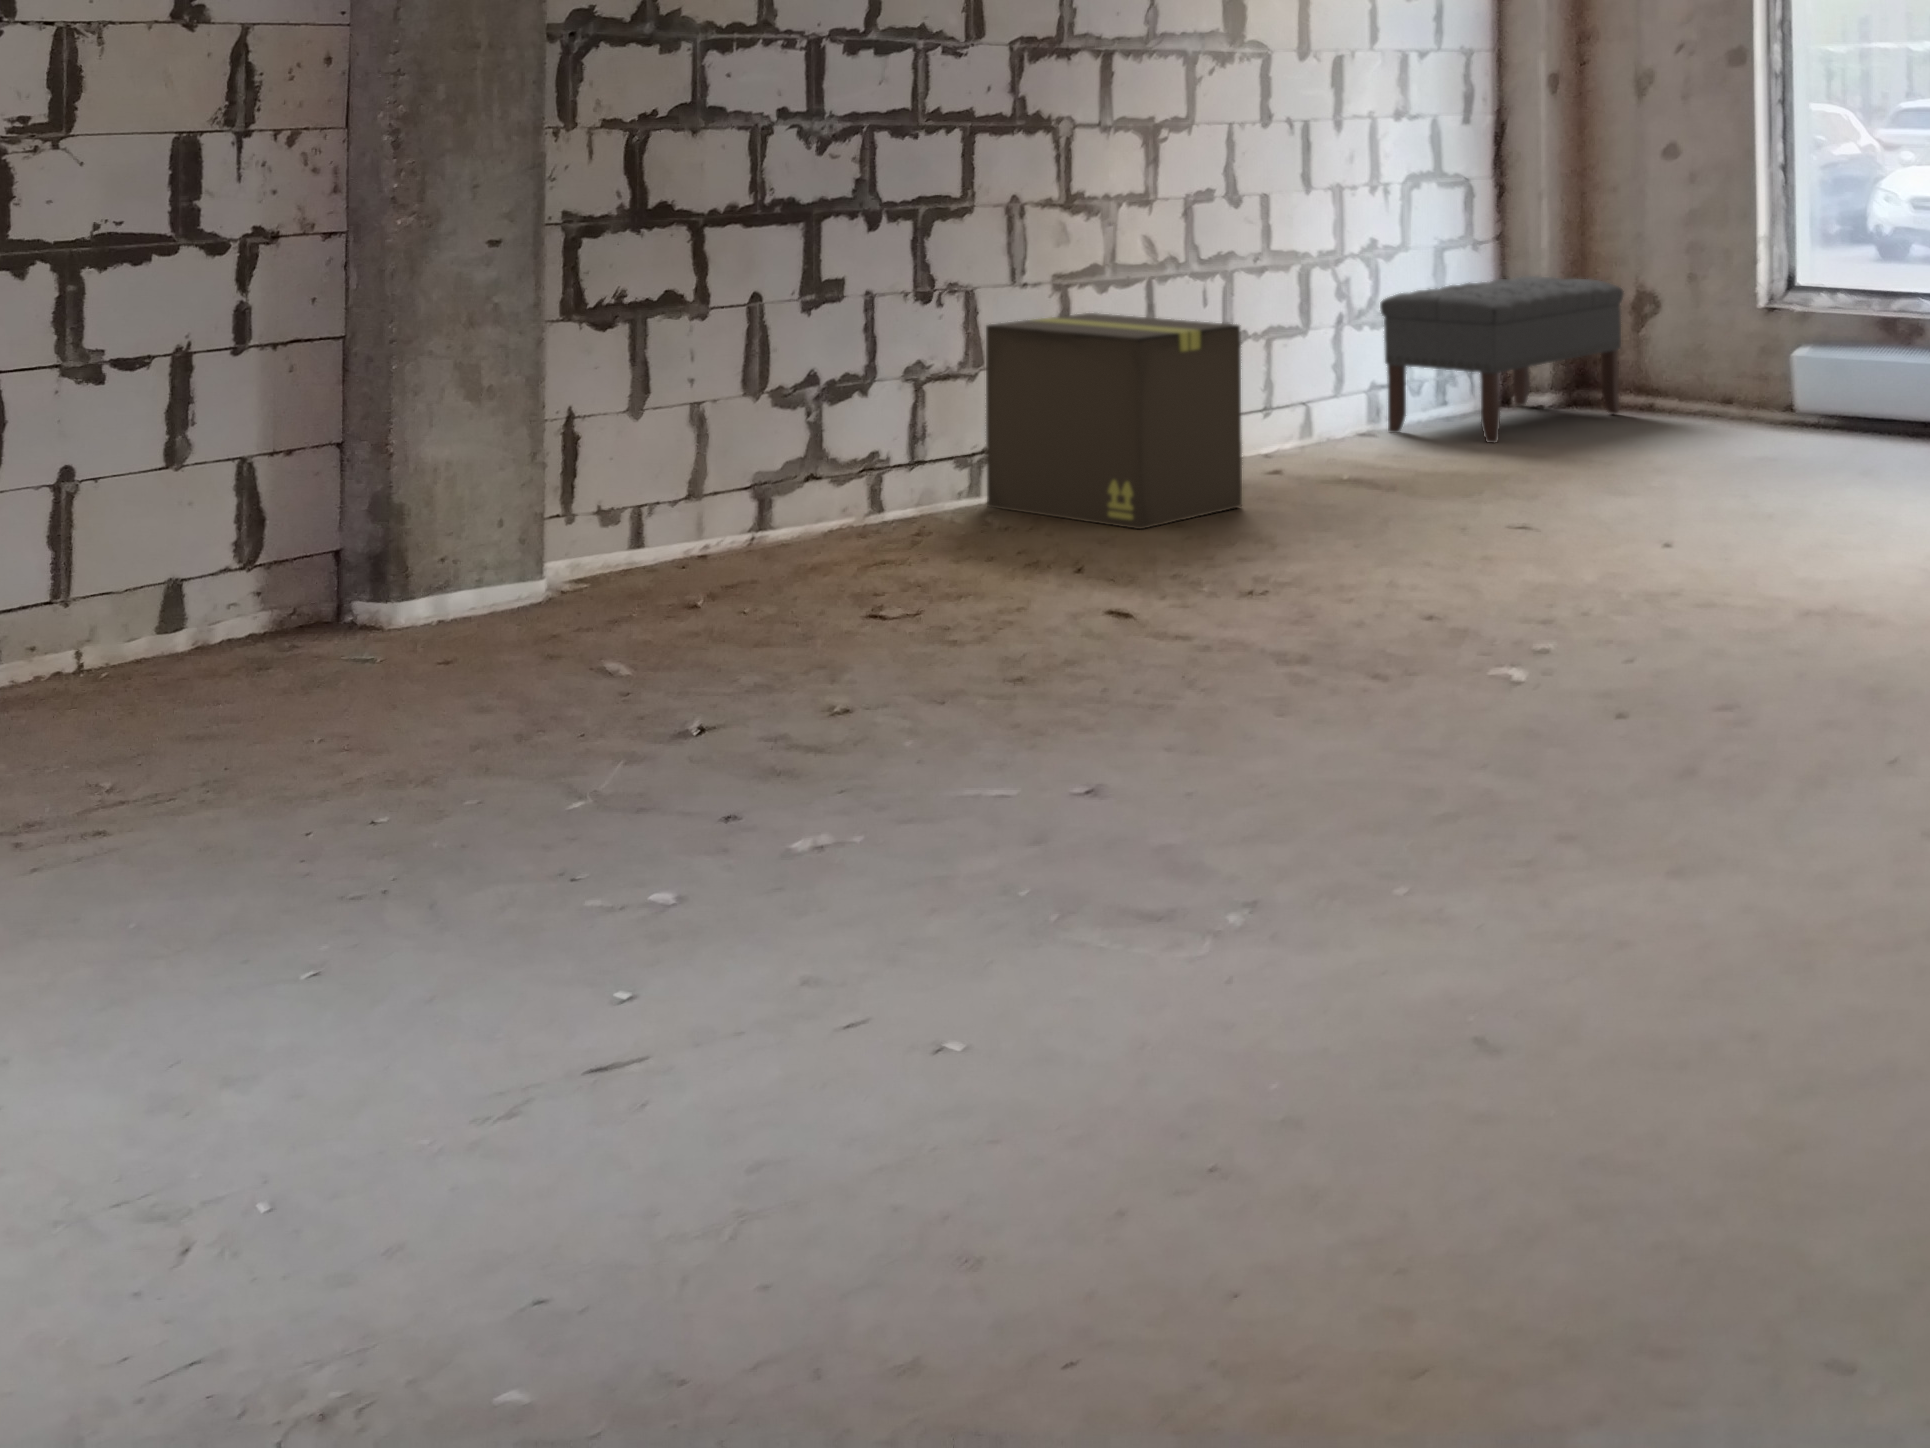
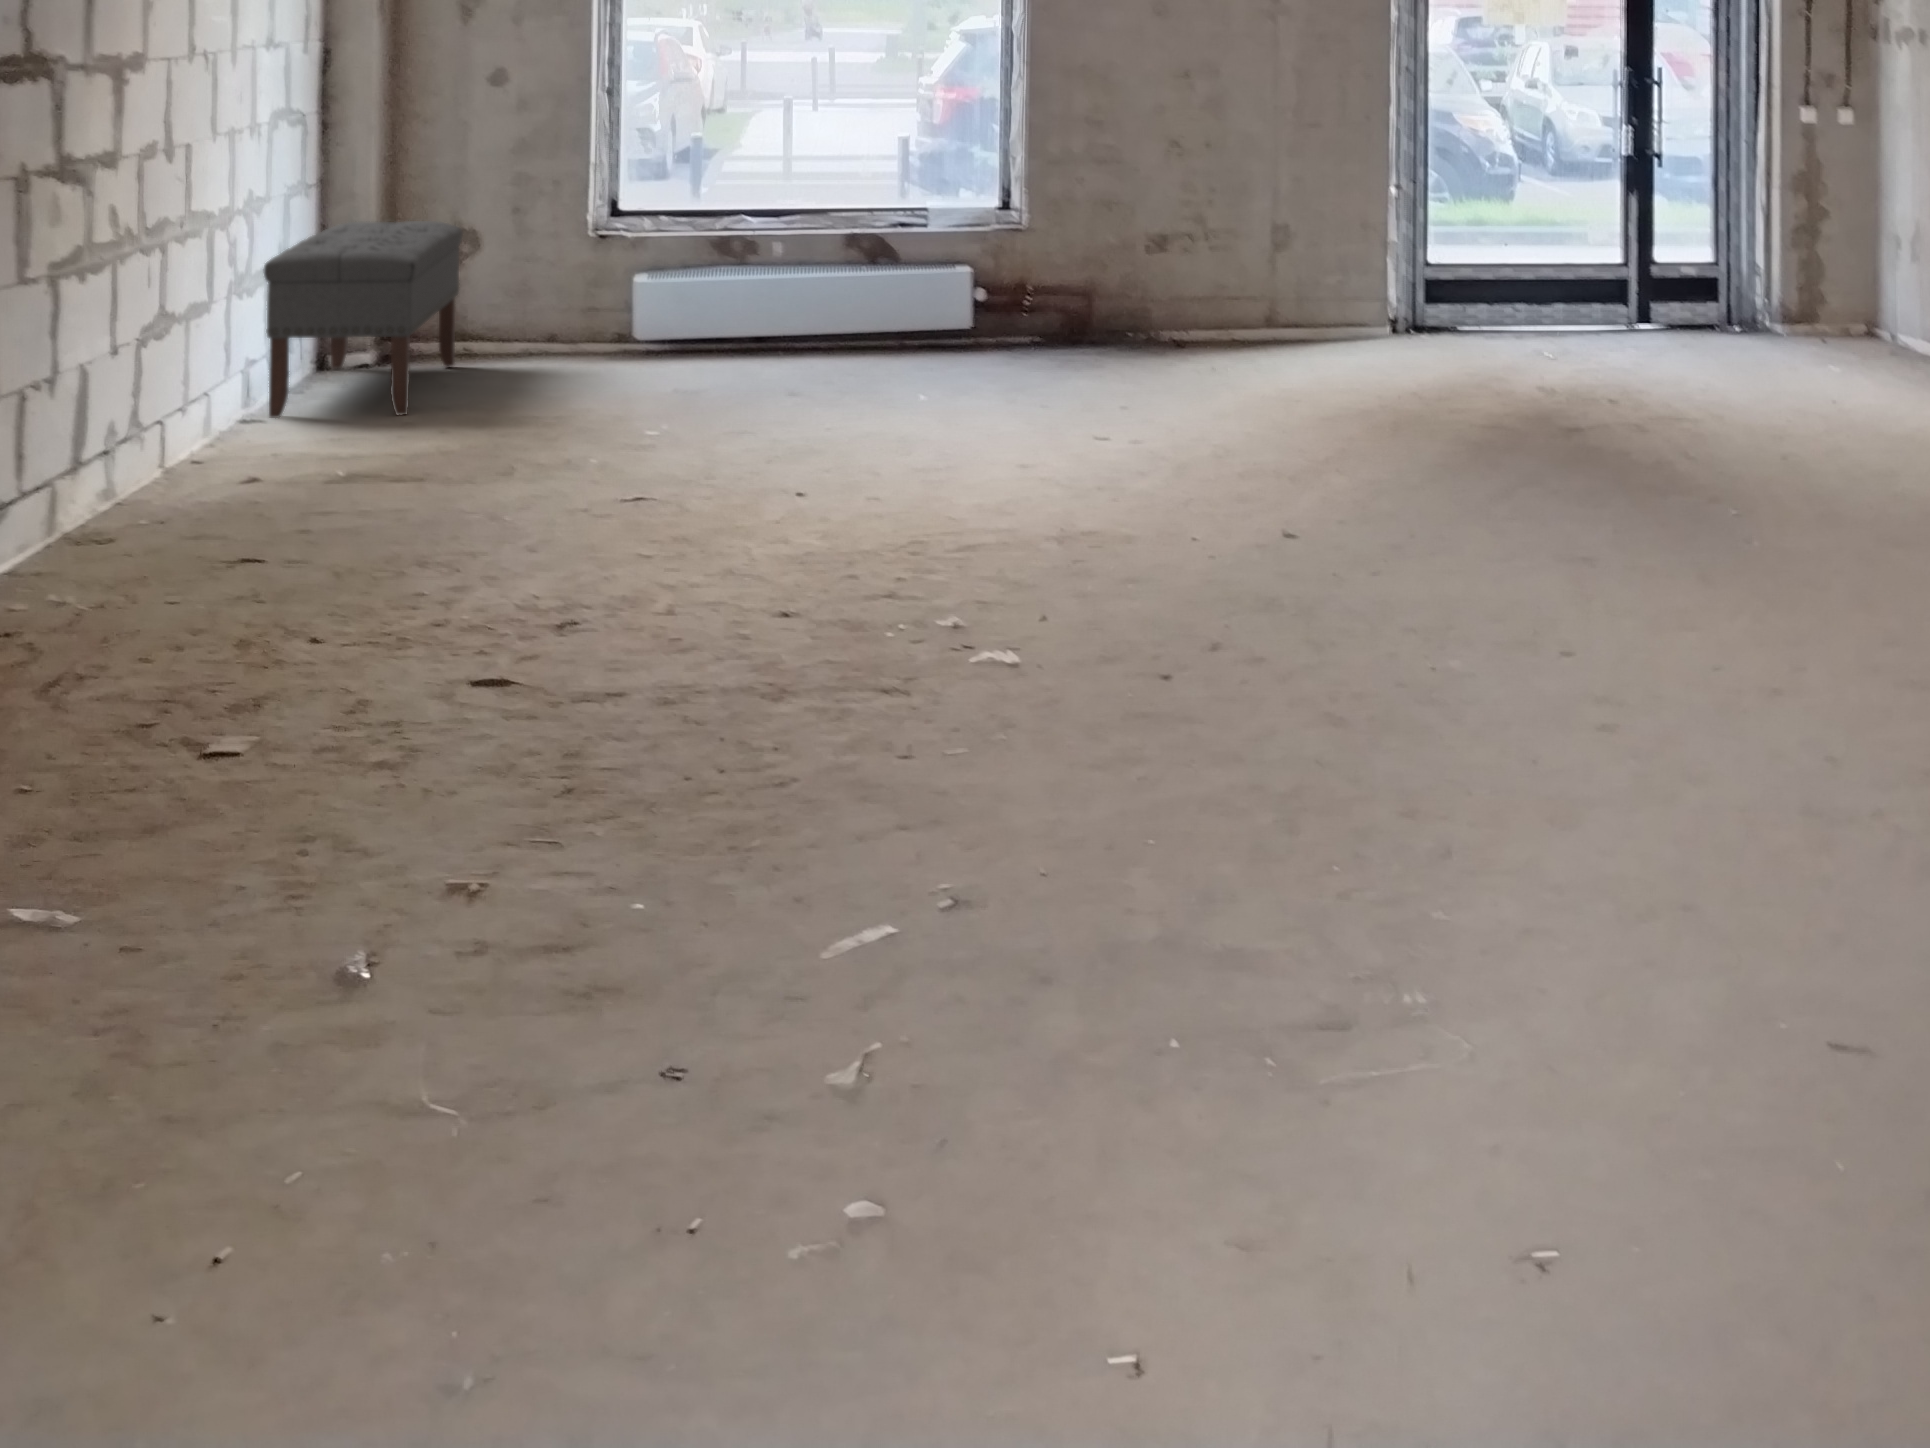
cardboard box: present [986,313,1242,529] -> none [7,309,321,587]

